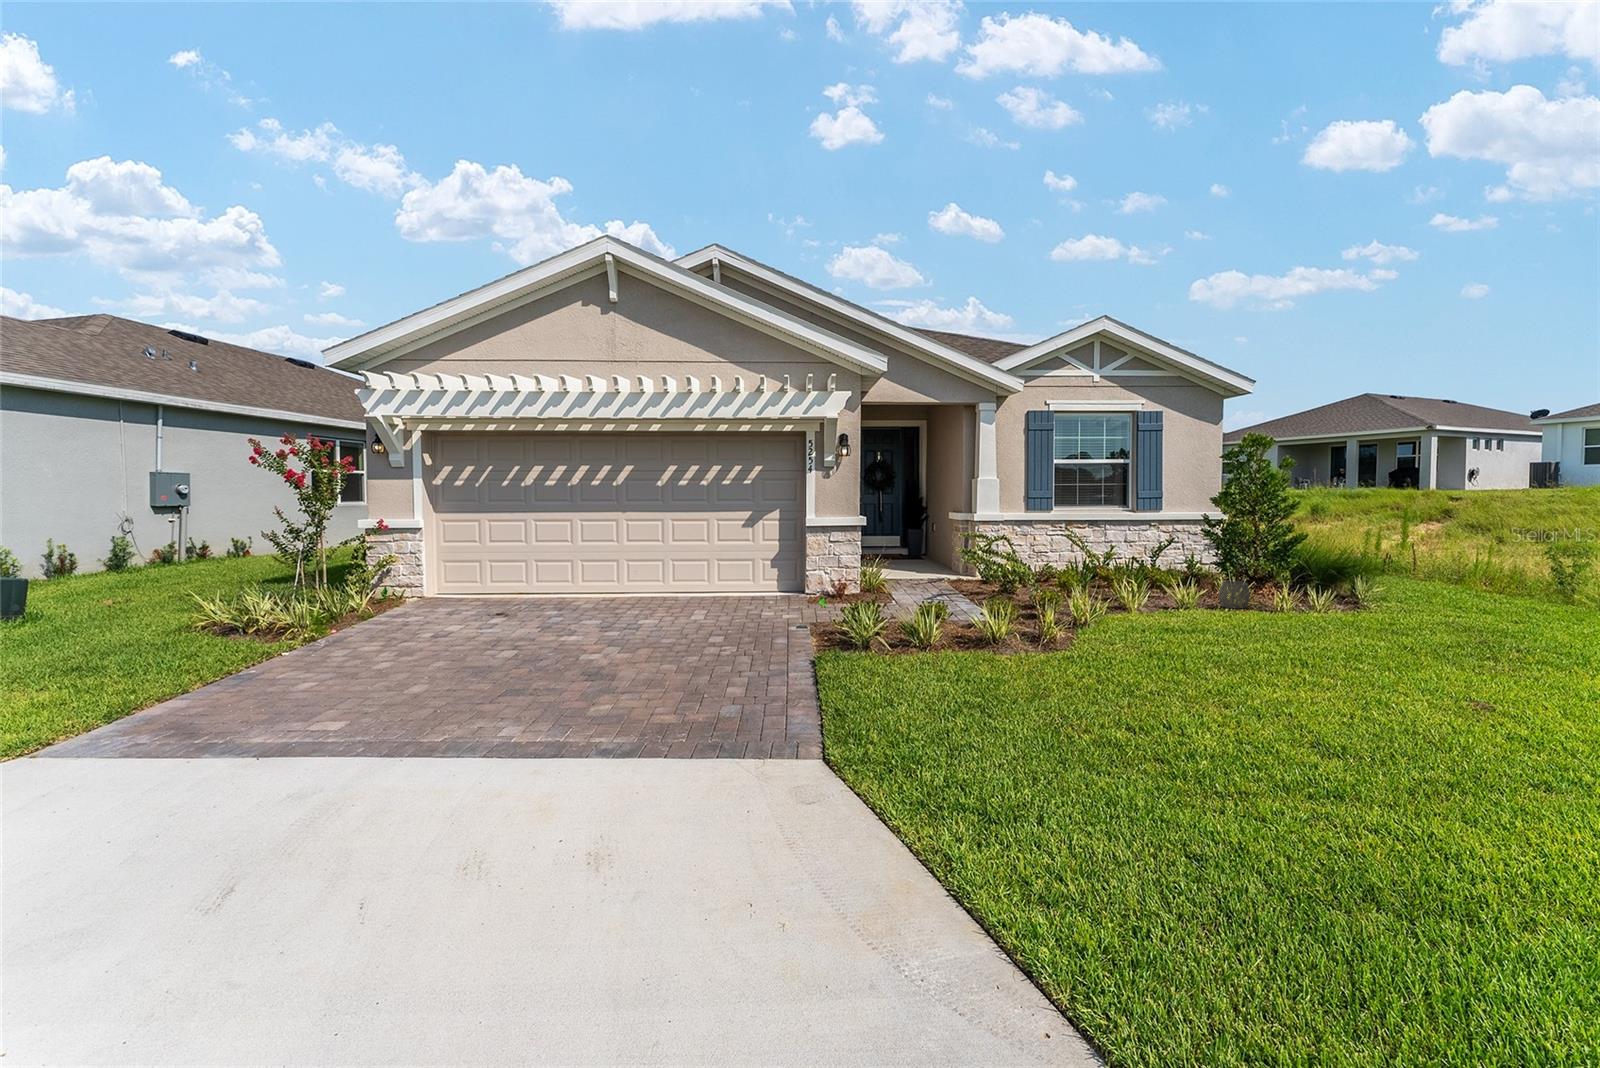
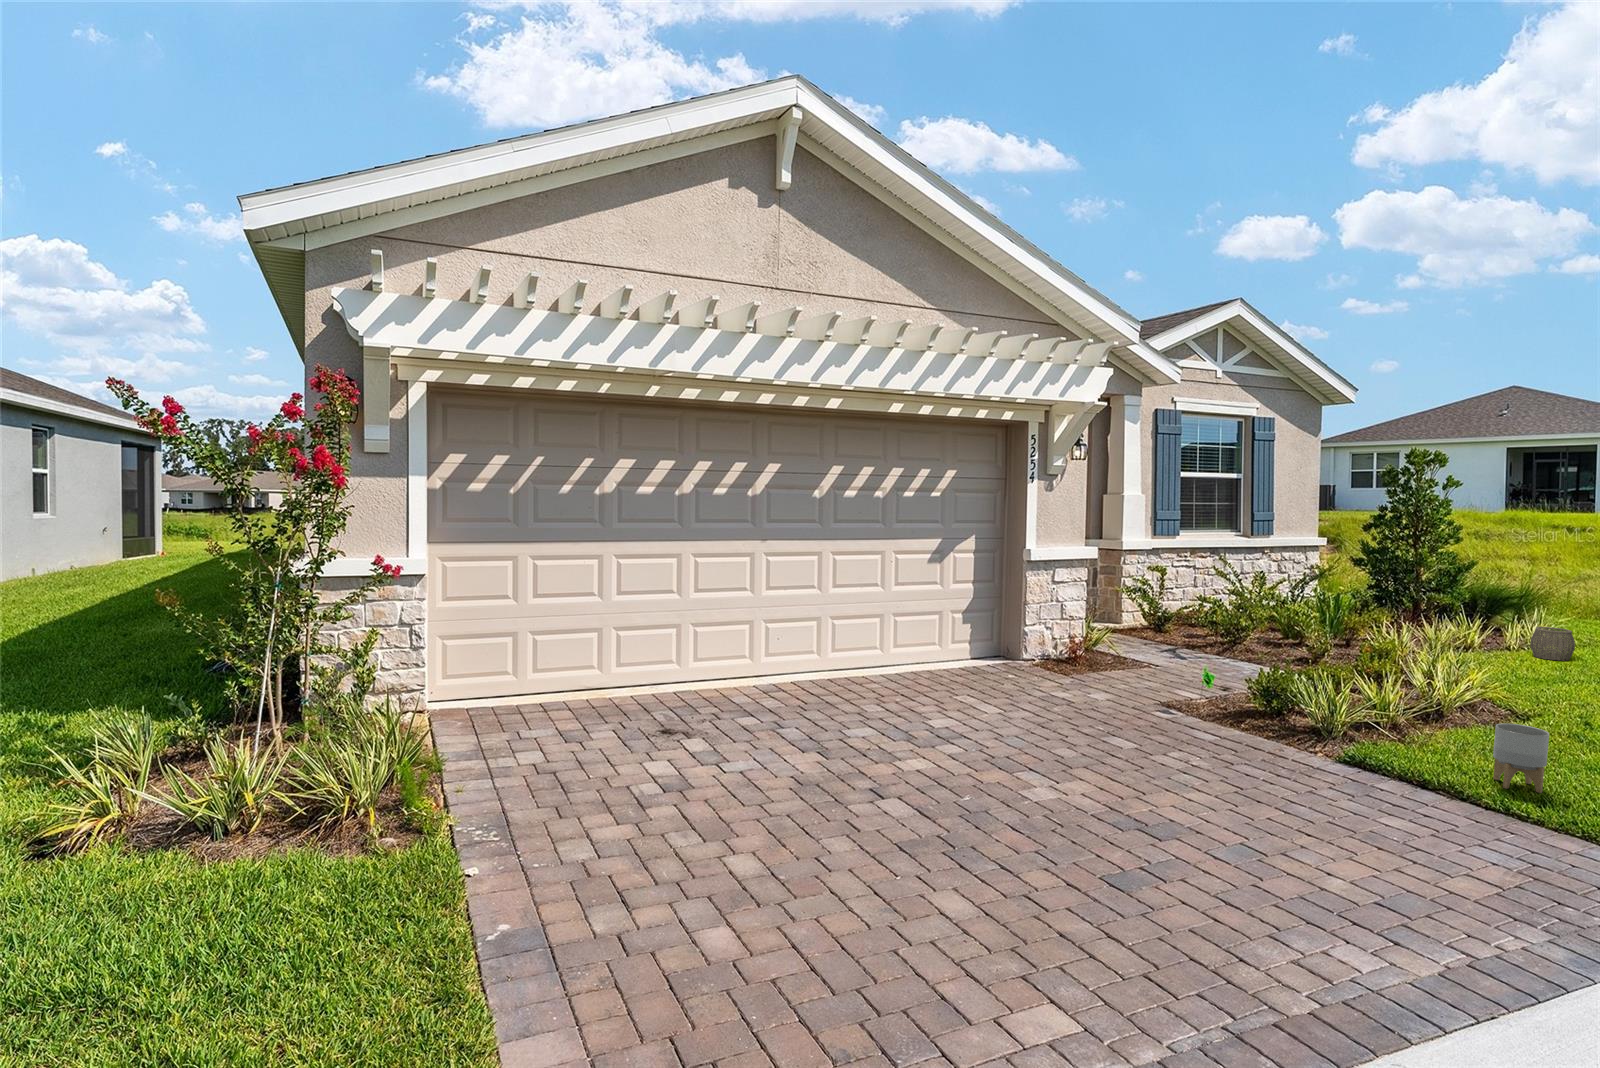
planter: none [869,618,895,659] -> present [1493,723,1549,793]

